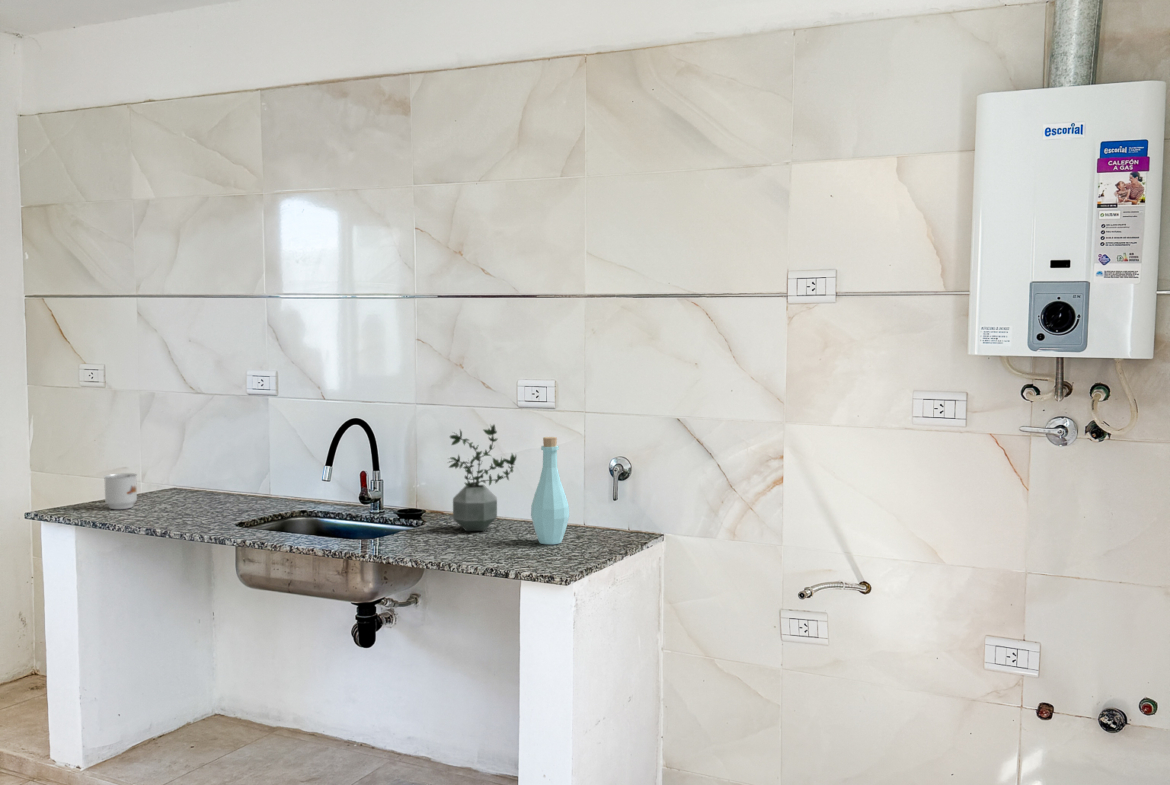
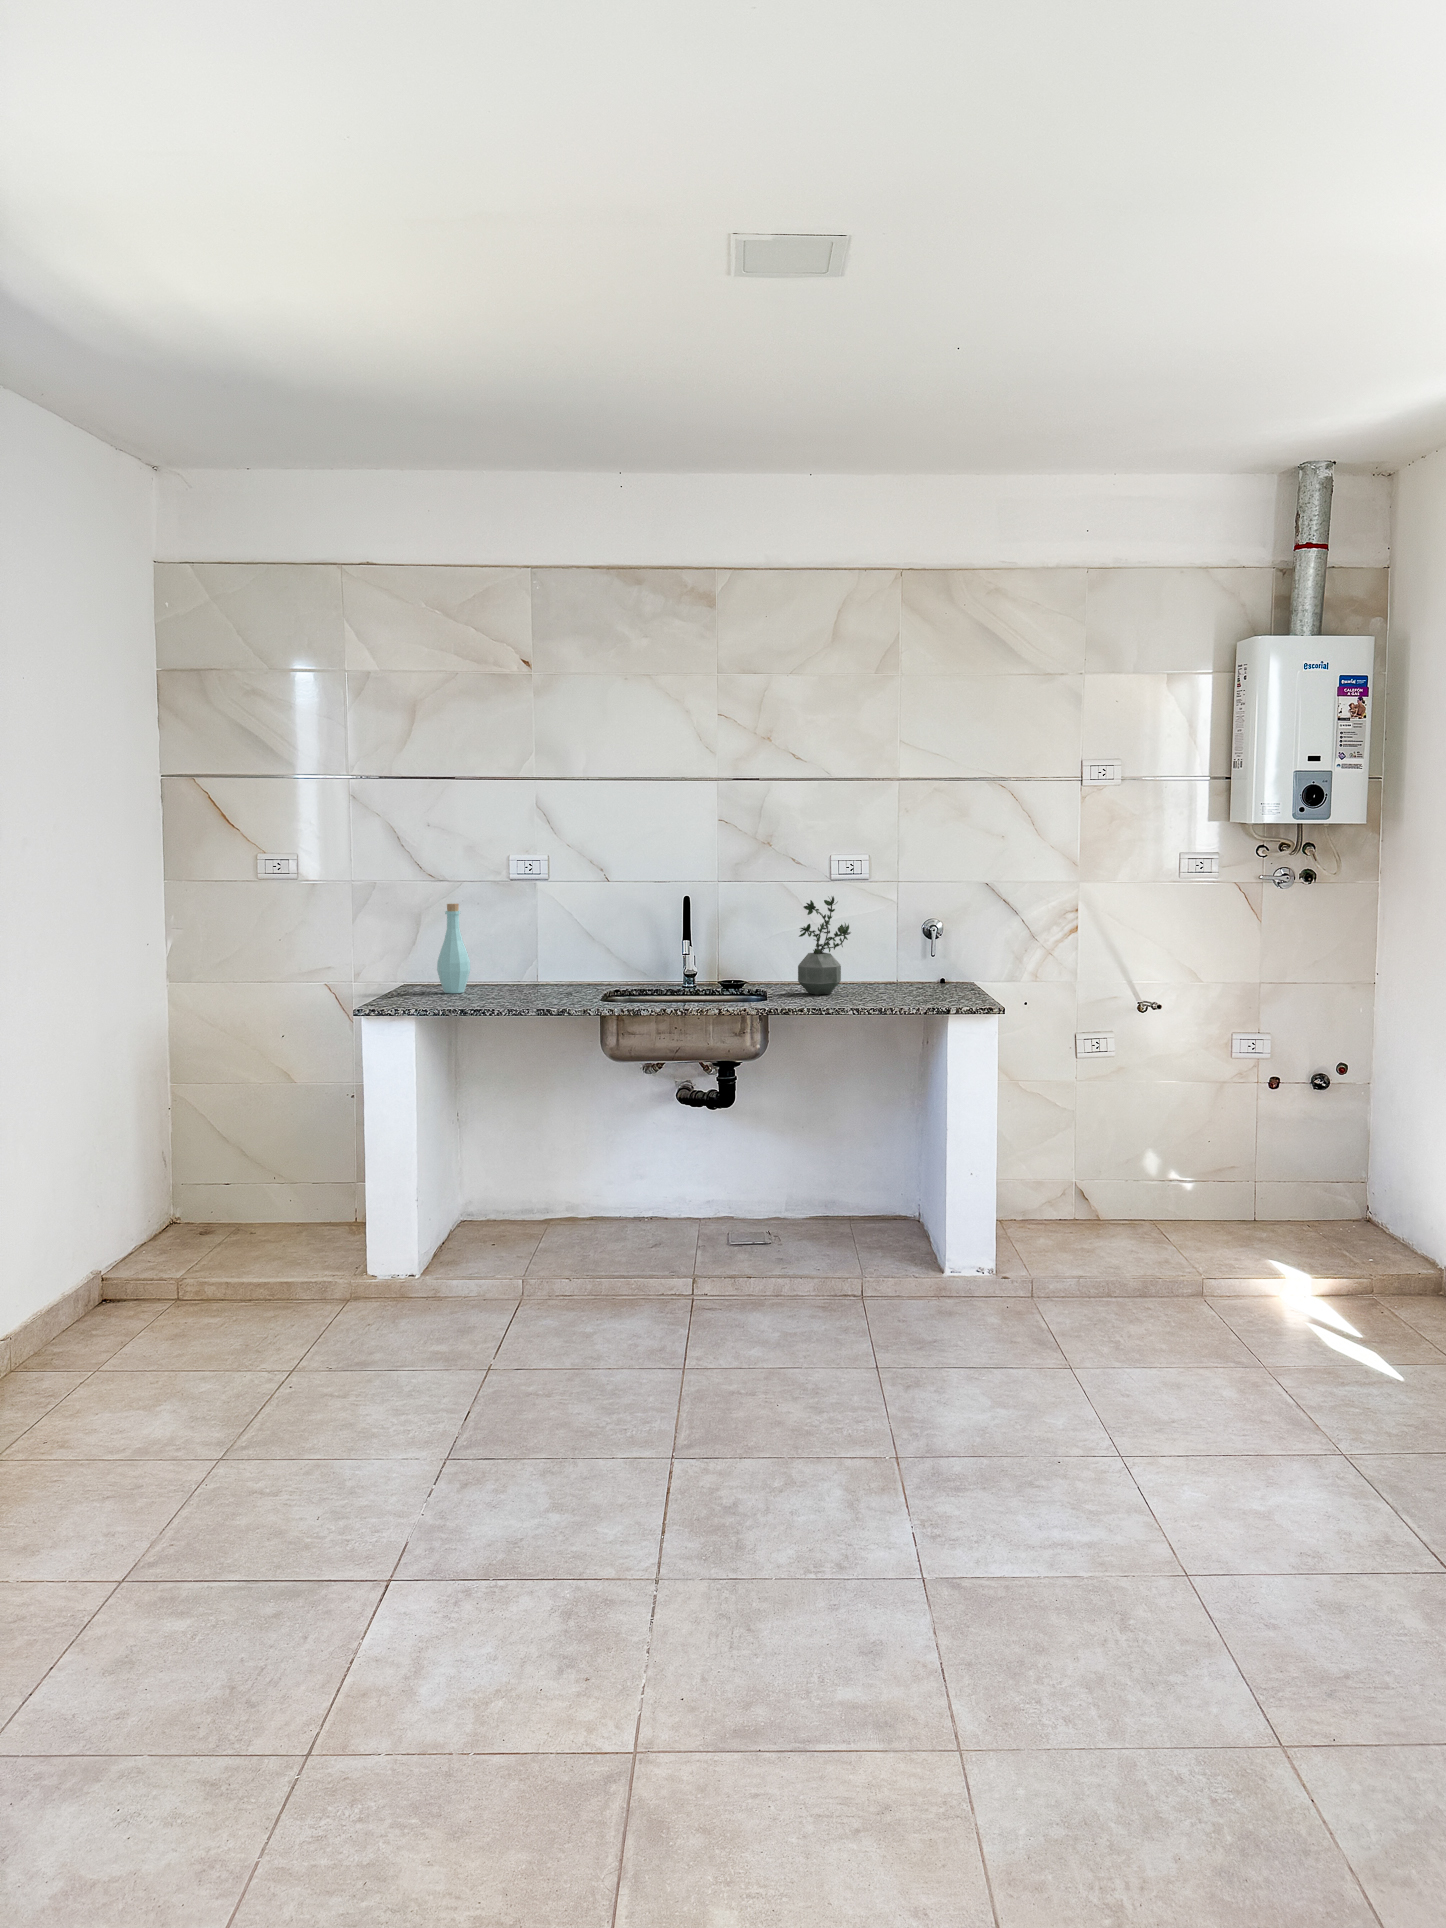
bottle: present [531,437,569,544] -> present [437,904,470,993]
mug: present [104,473,137,509] -> none [399,964,432,1001]

